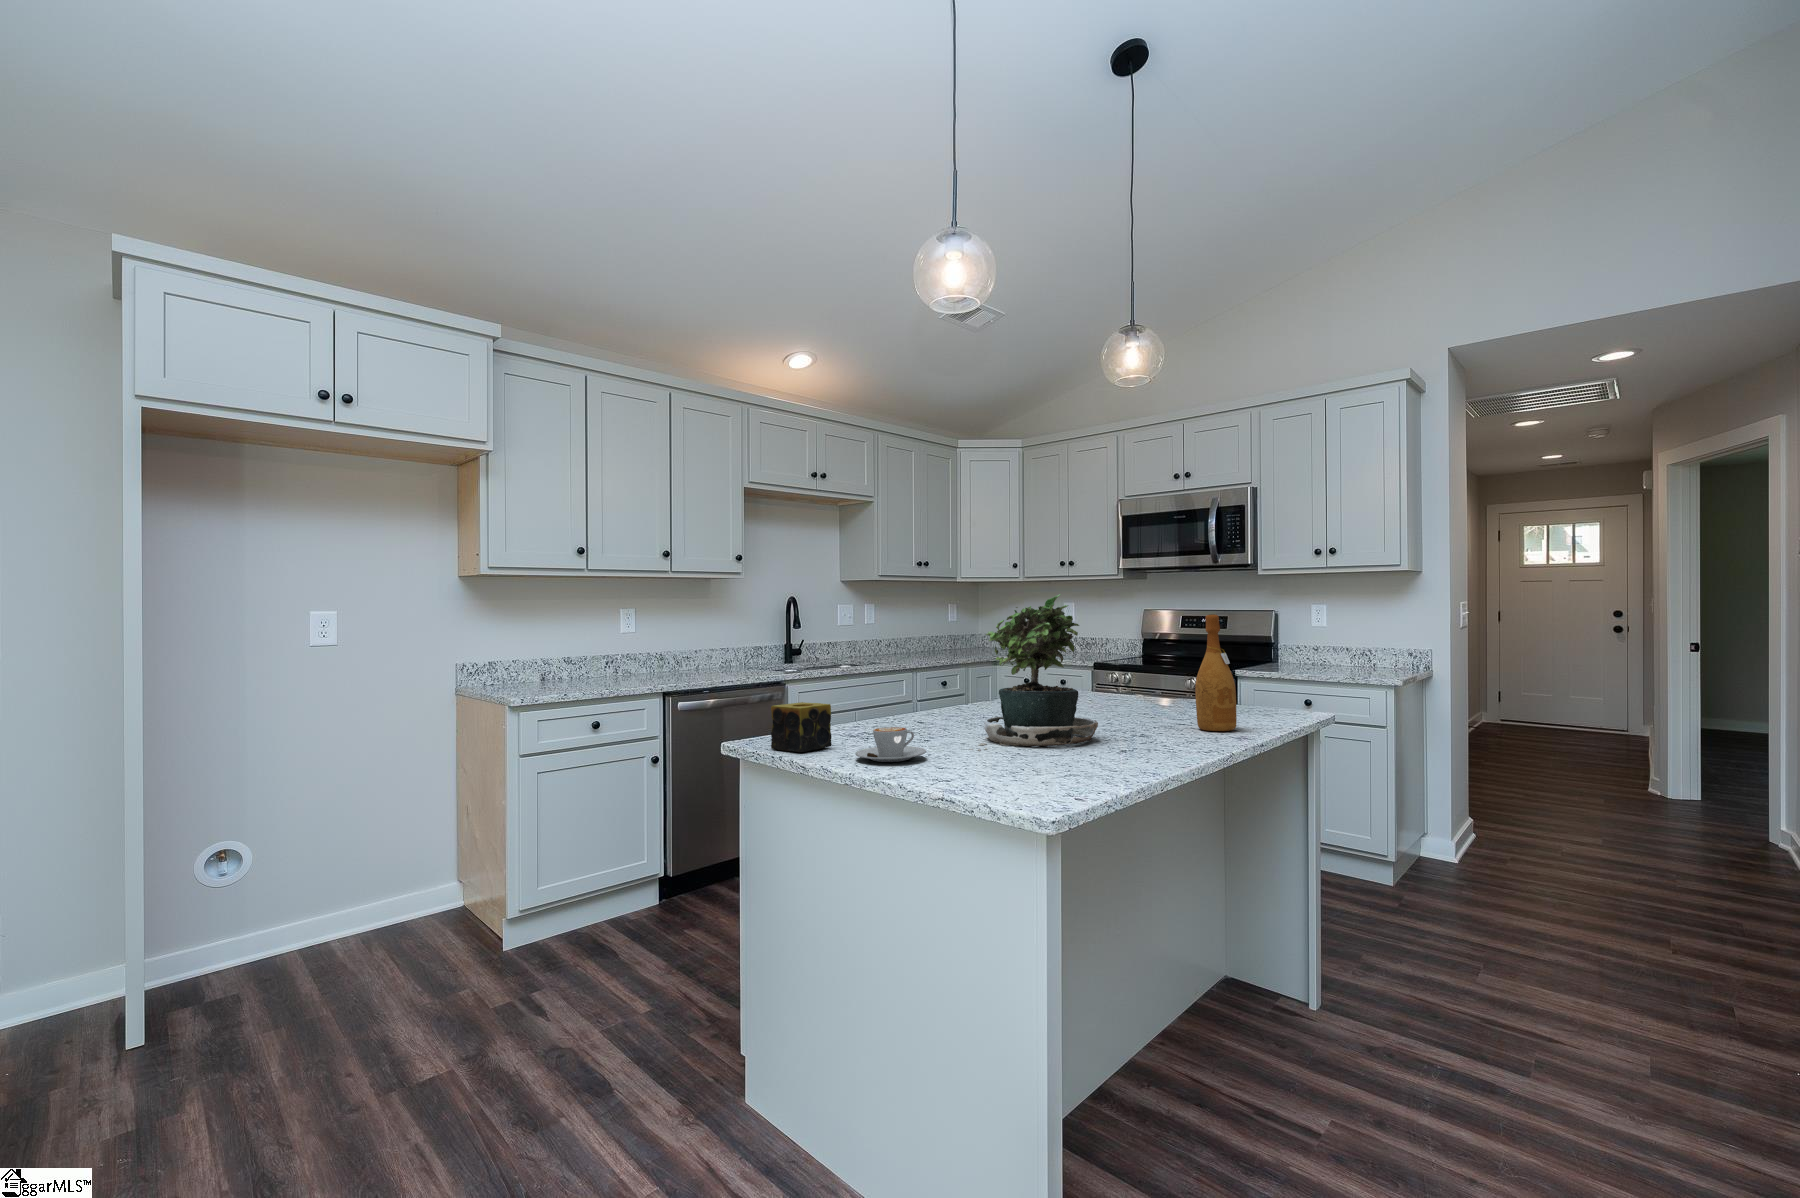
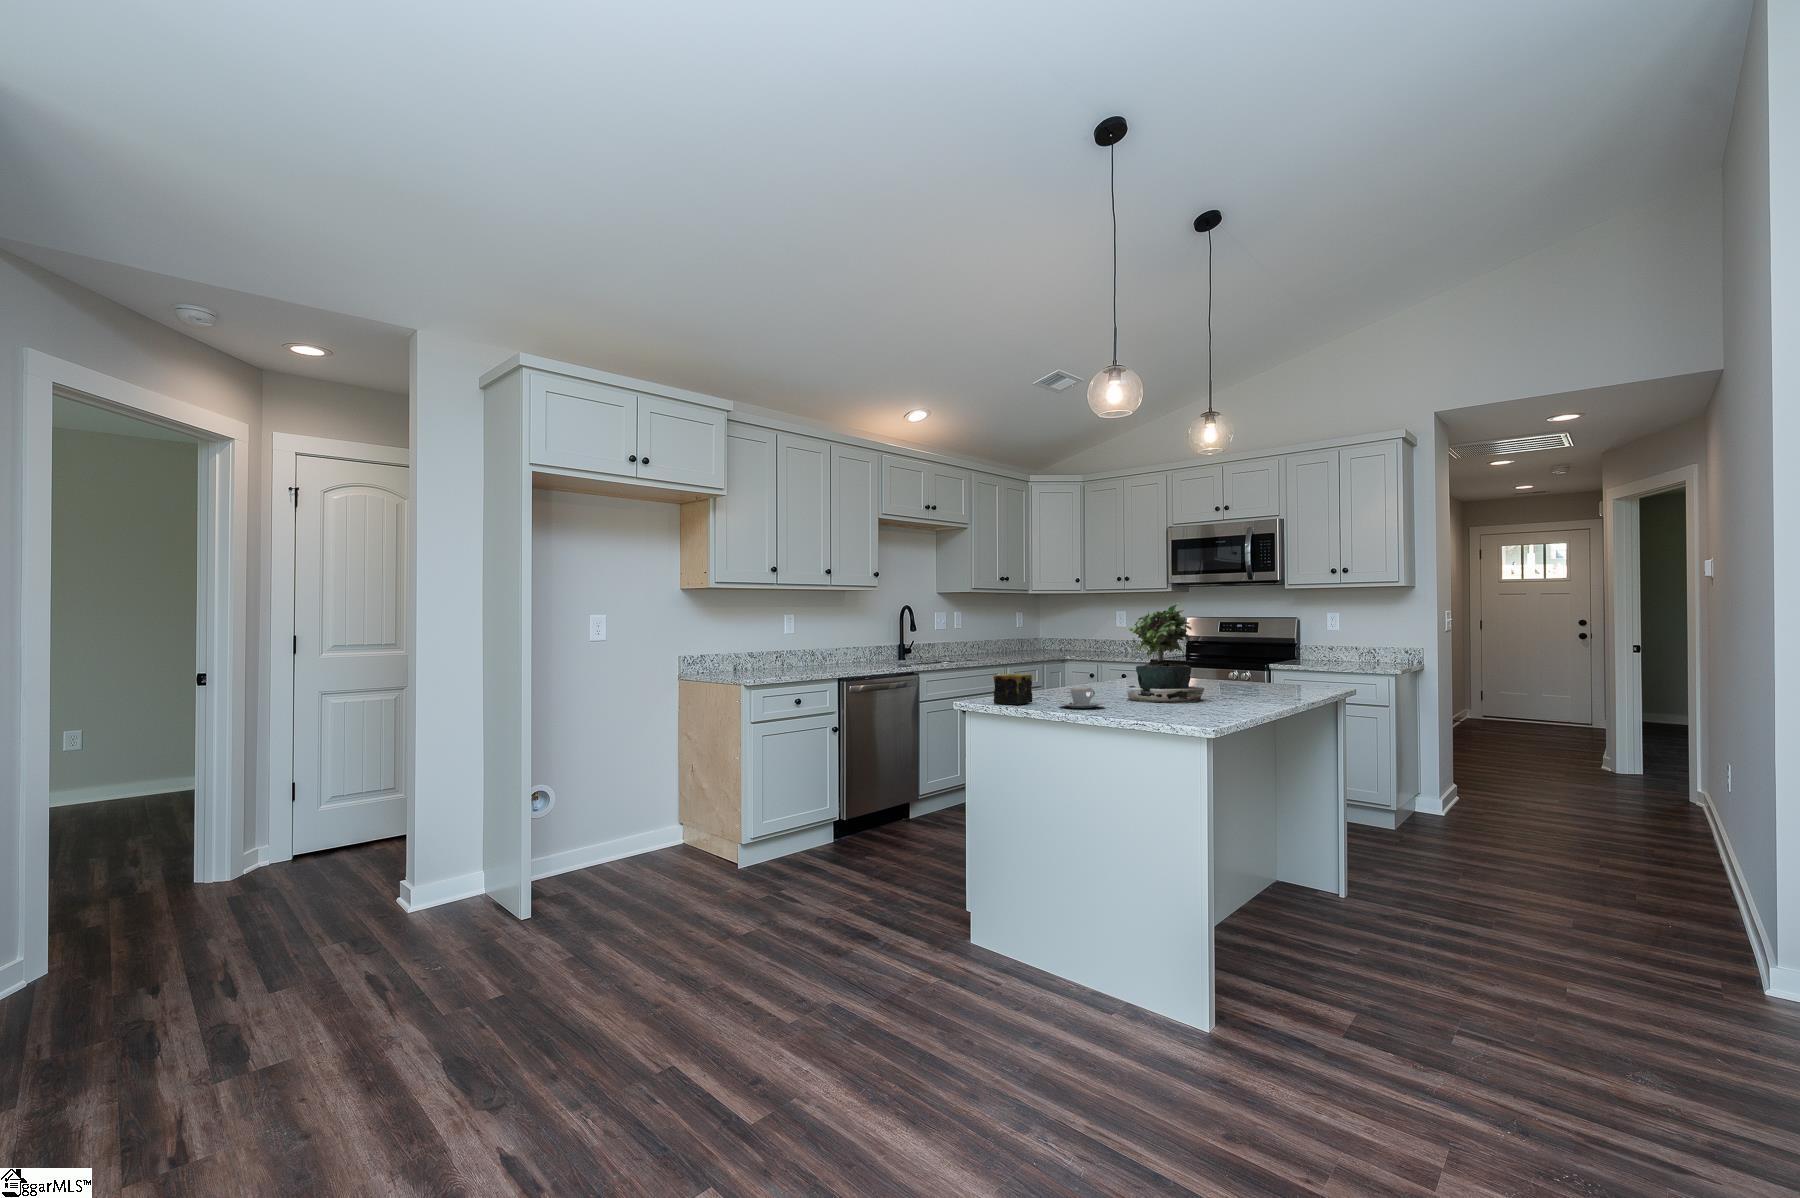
wine bottle: present [1195,614,1237,731] -> none [1264,617,1292,696]

